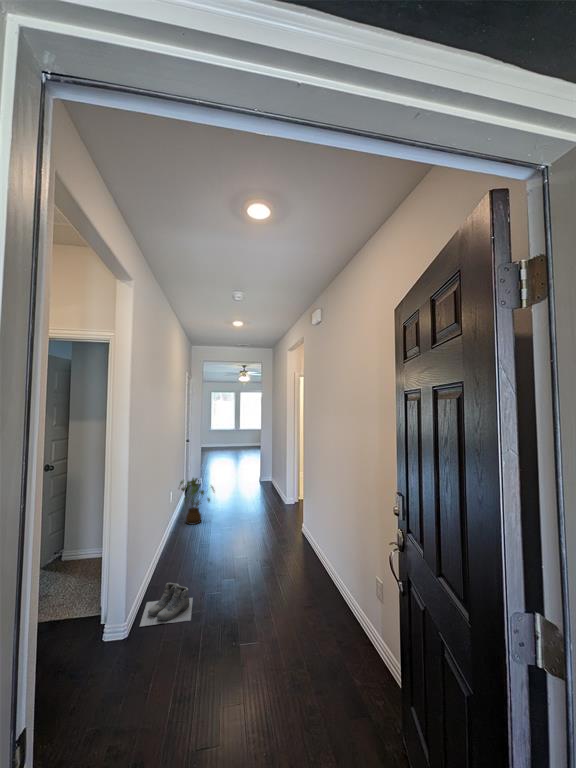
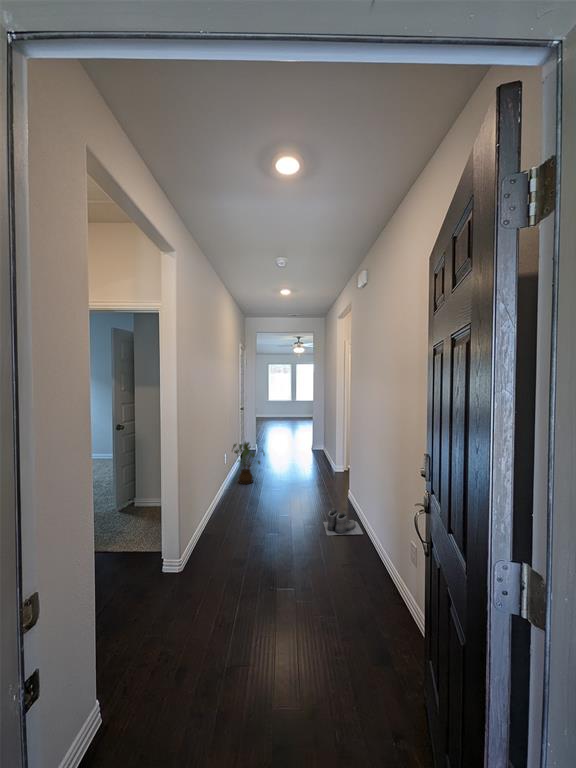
boots: present [140,583,193,626] -> present [323,508,363,536]

